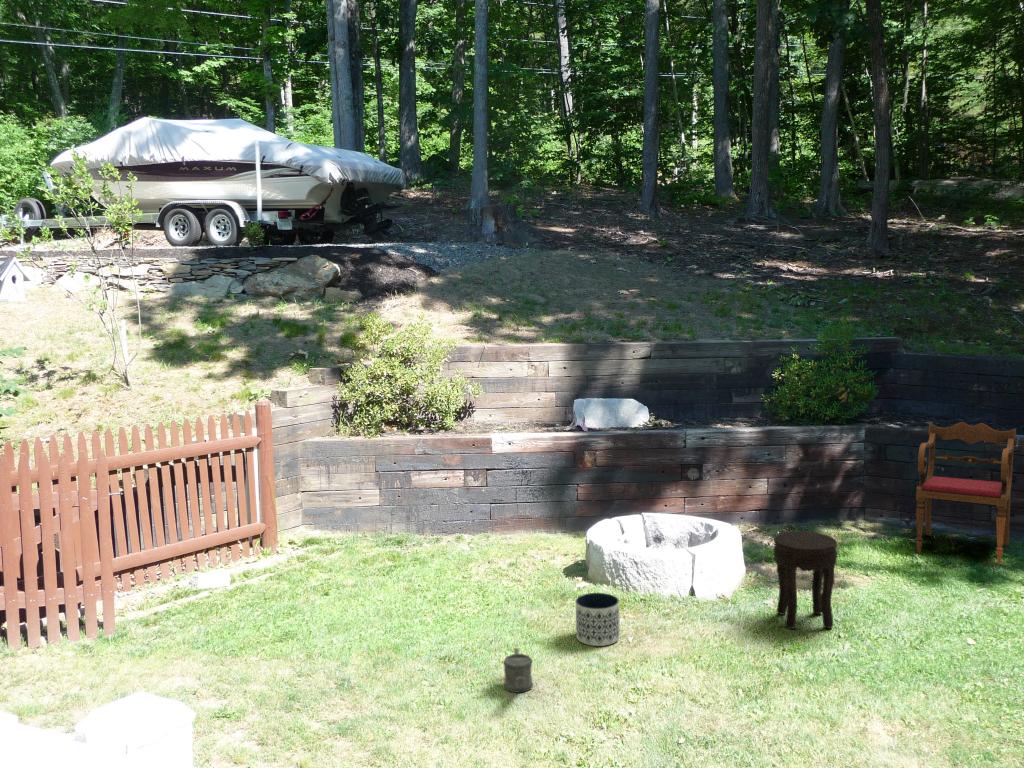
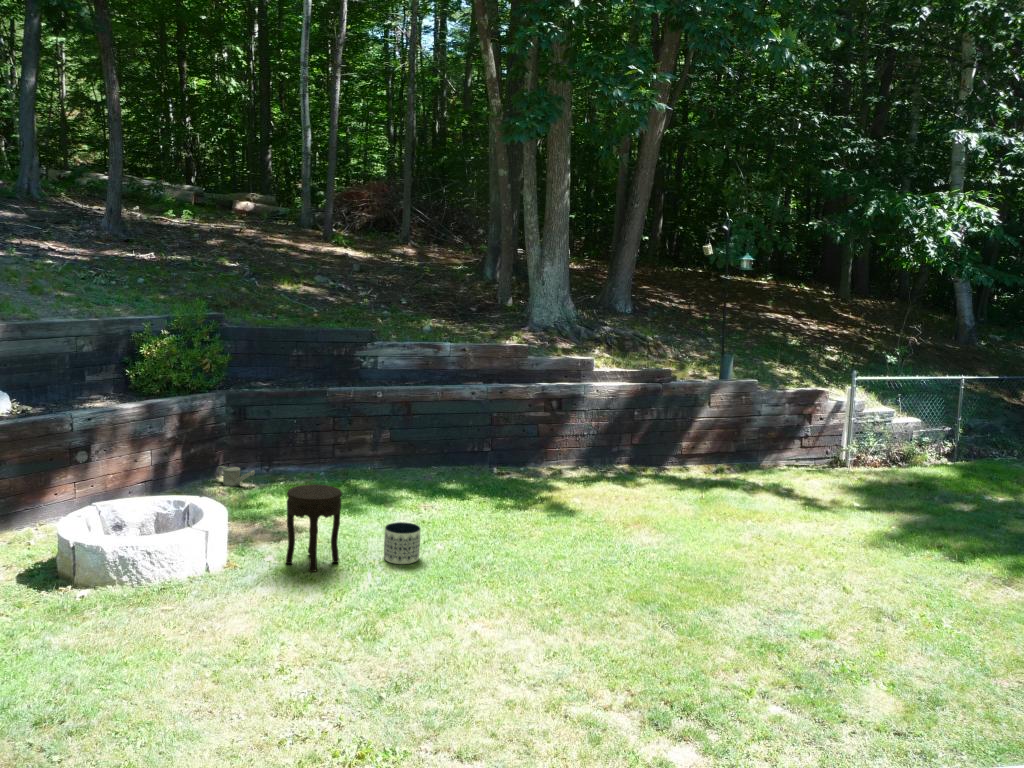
armchair: present [916,422,1016,565] -> none [280,380,361,494]
planter: present [576,593,620,646] -> present [384,522,421,564]
watering can: present [503,648,533,693] -> present [218,466,255,486]

